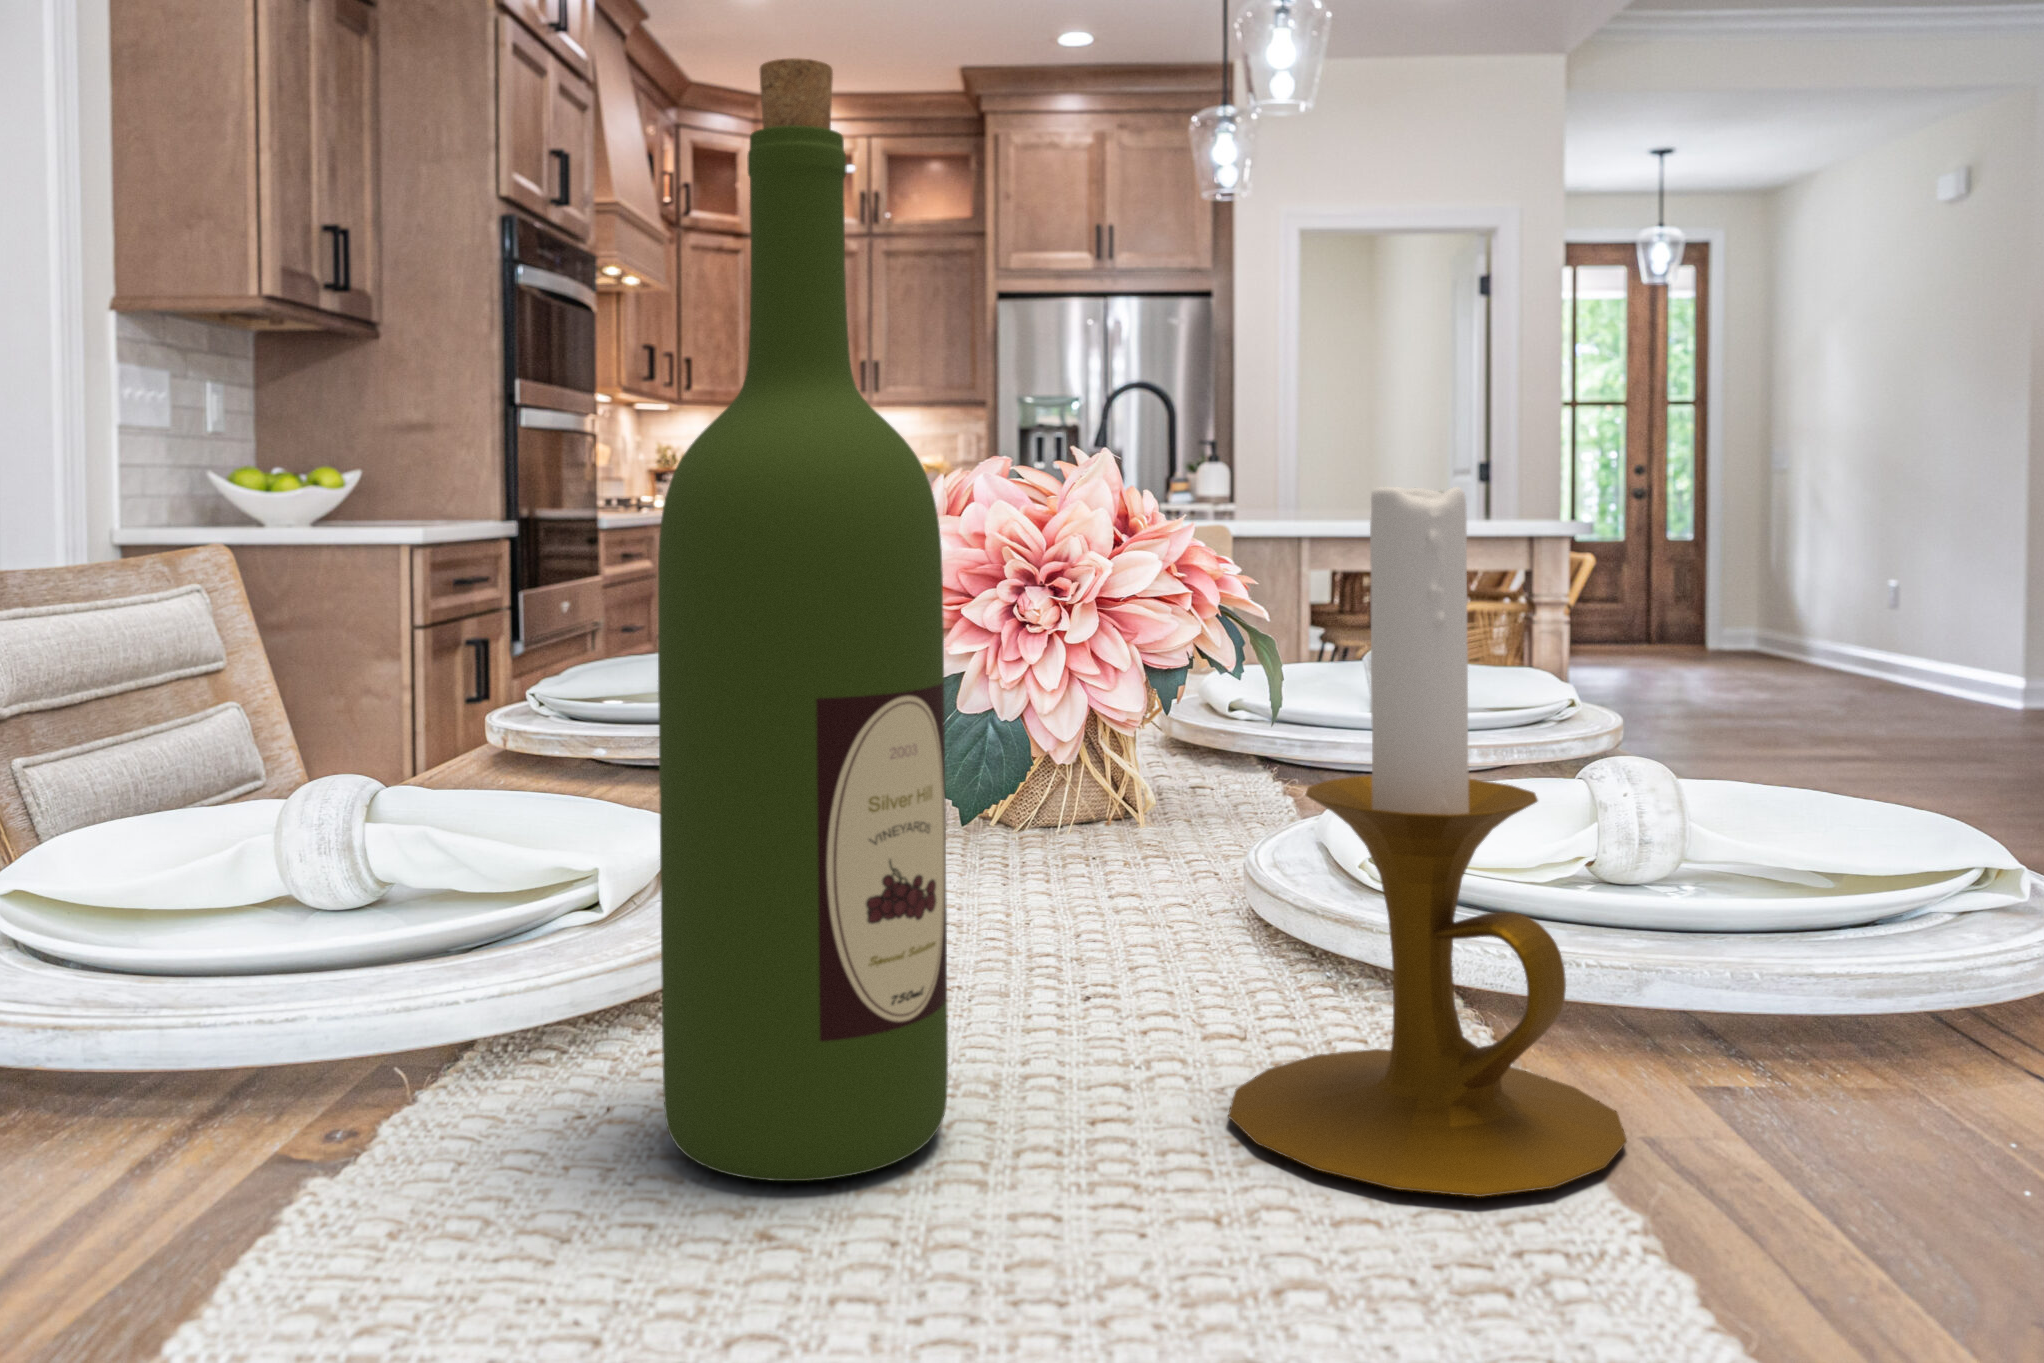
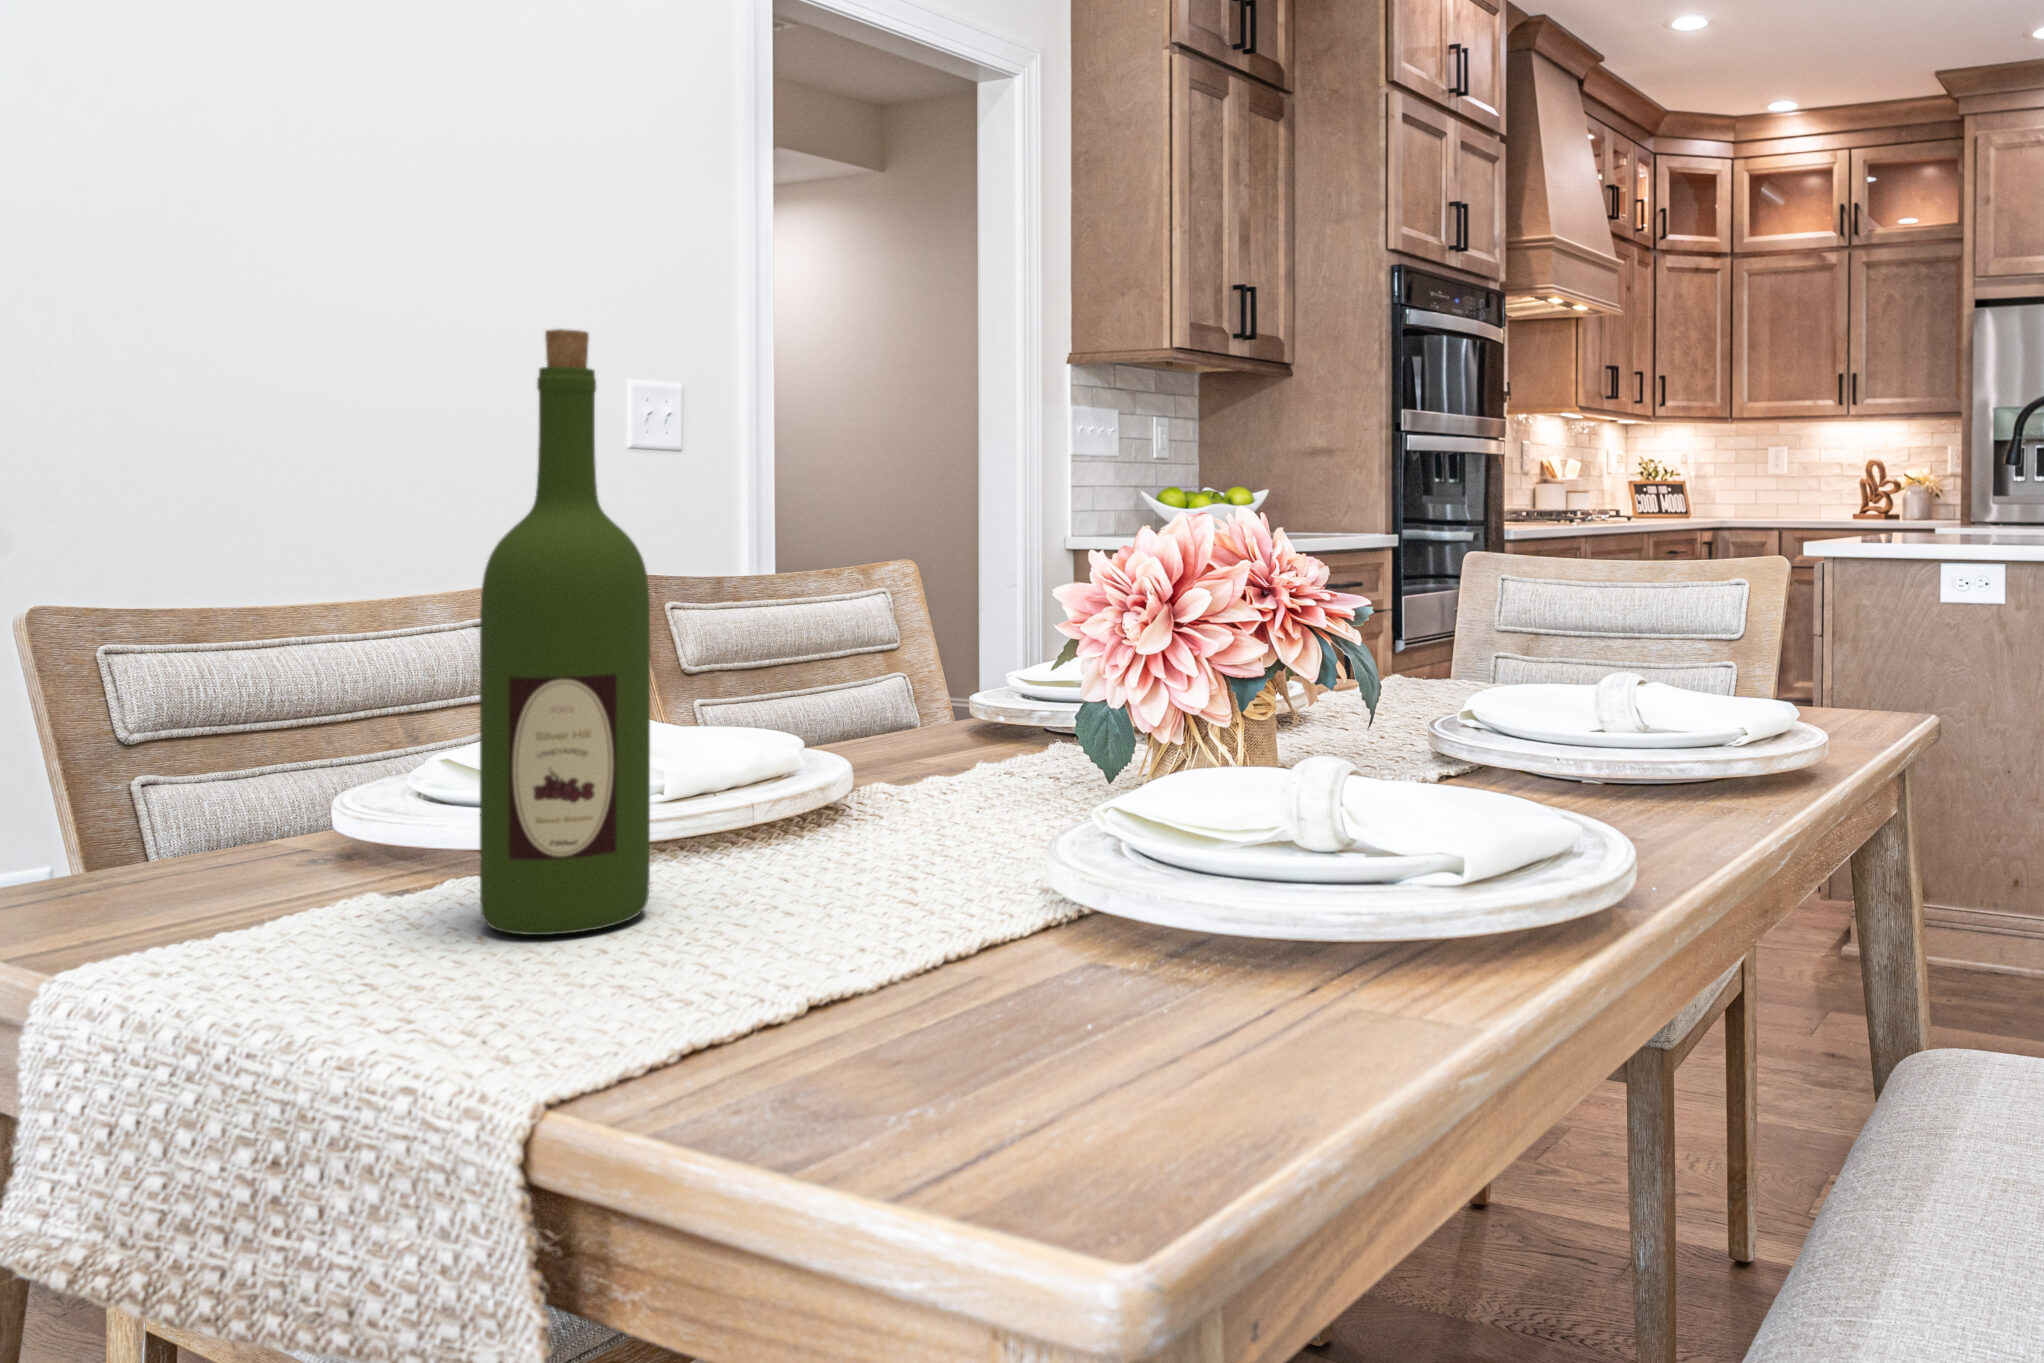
candlestick: present [1228,487,1627,1197] -> none [709,571,948,992]

